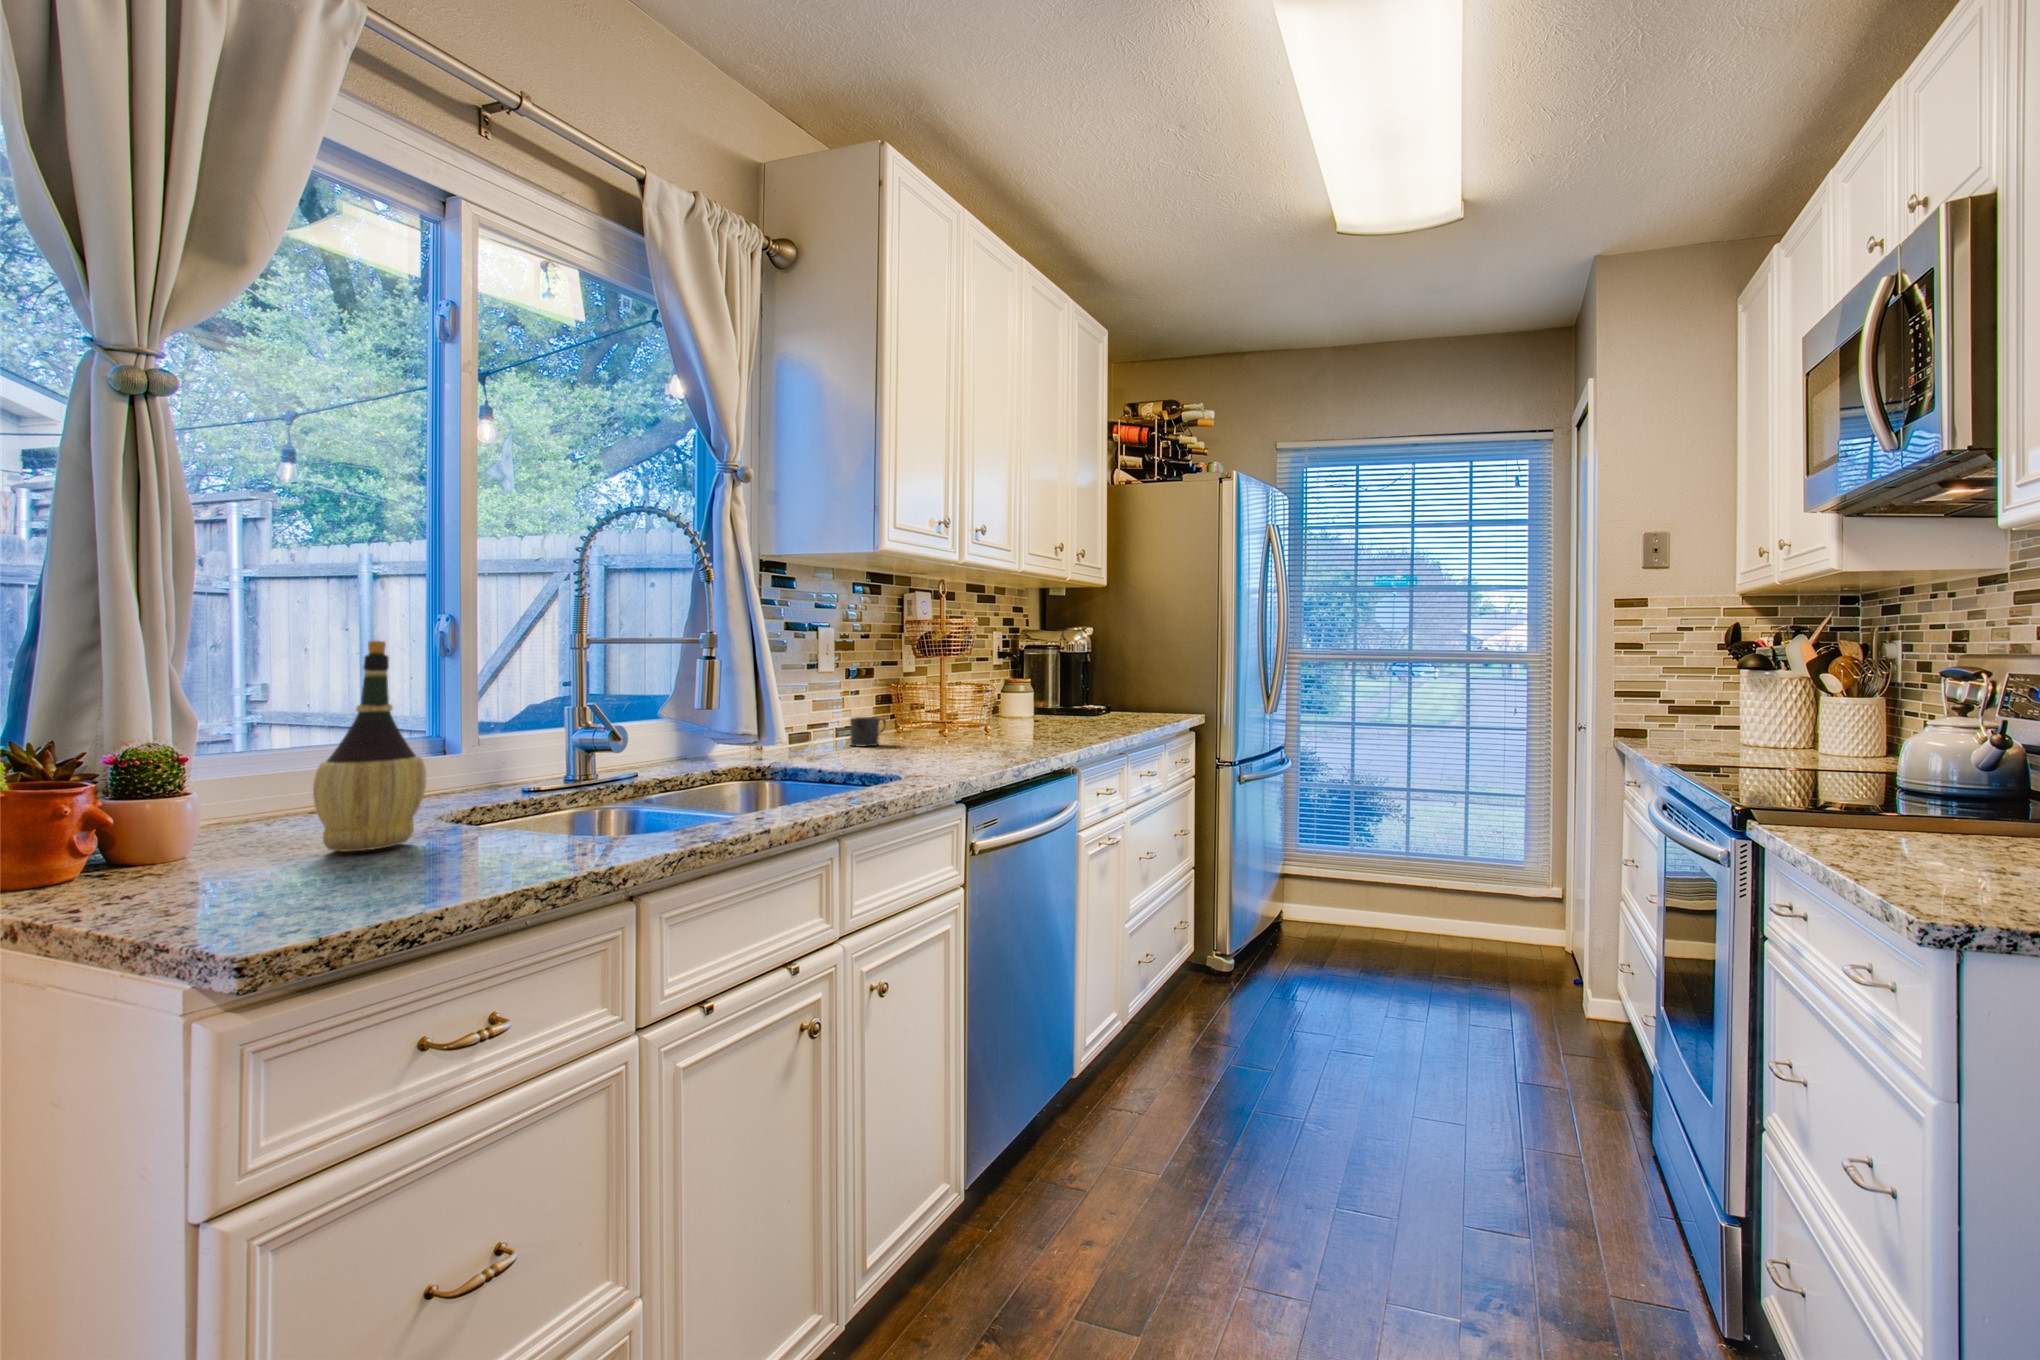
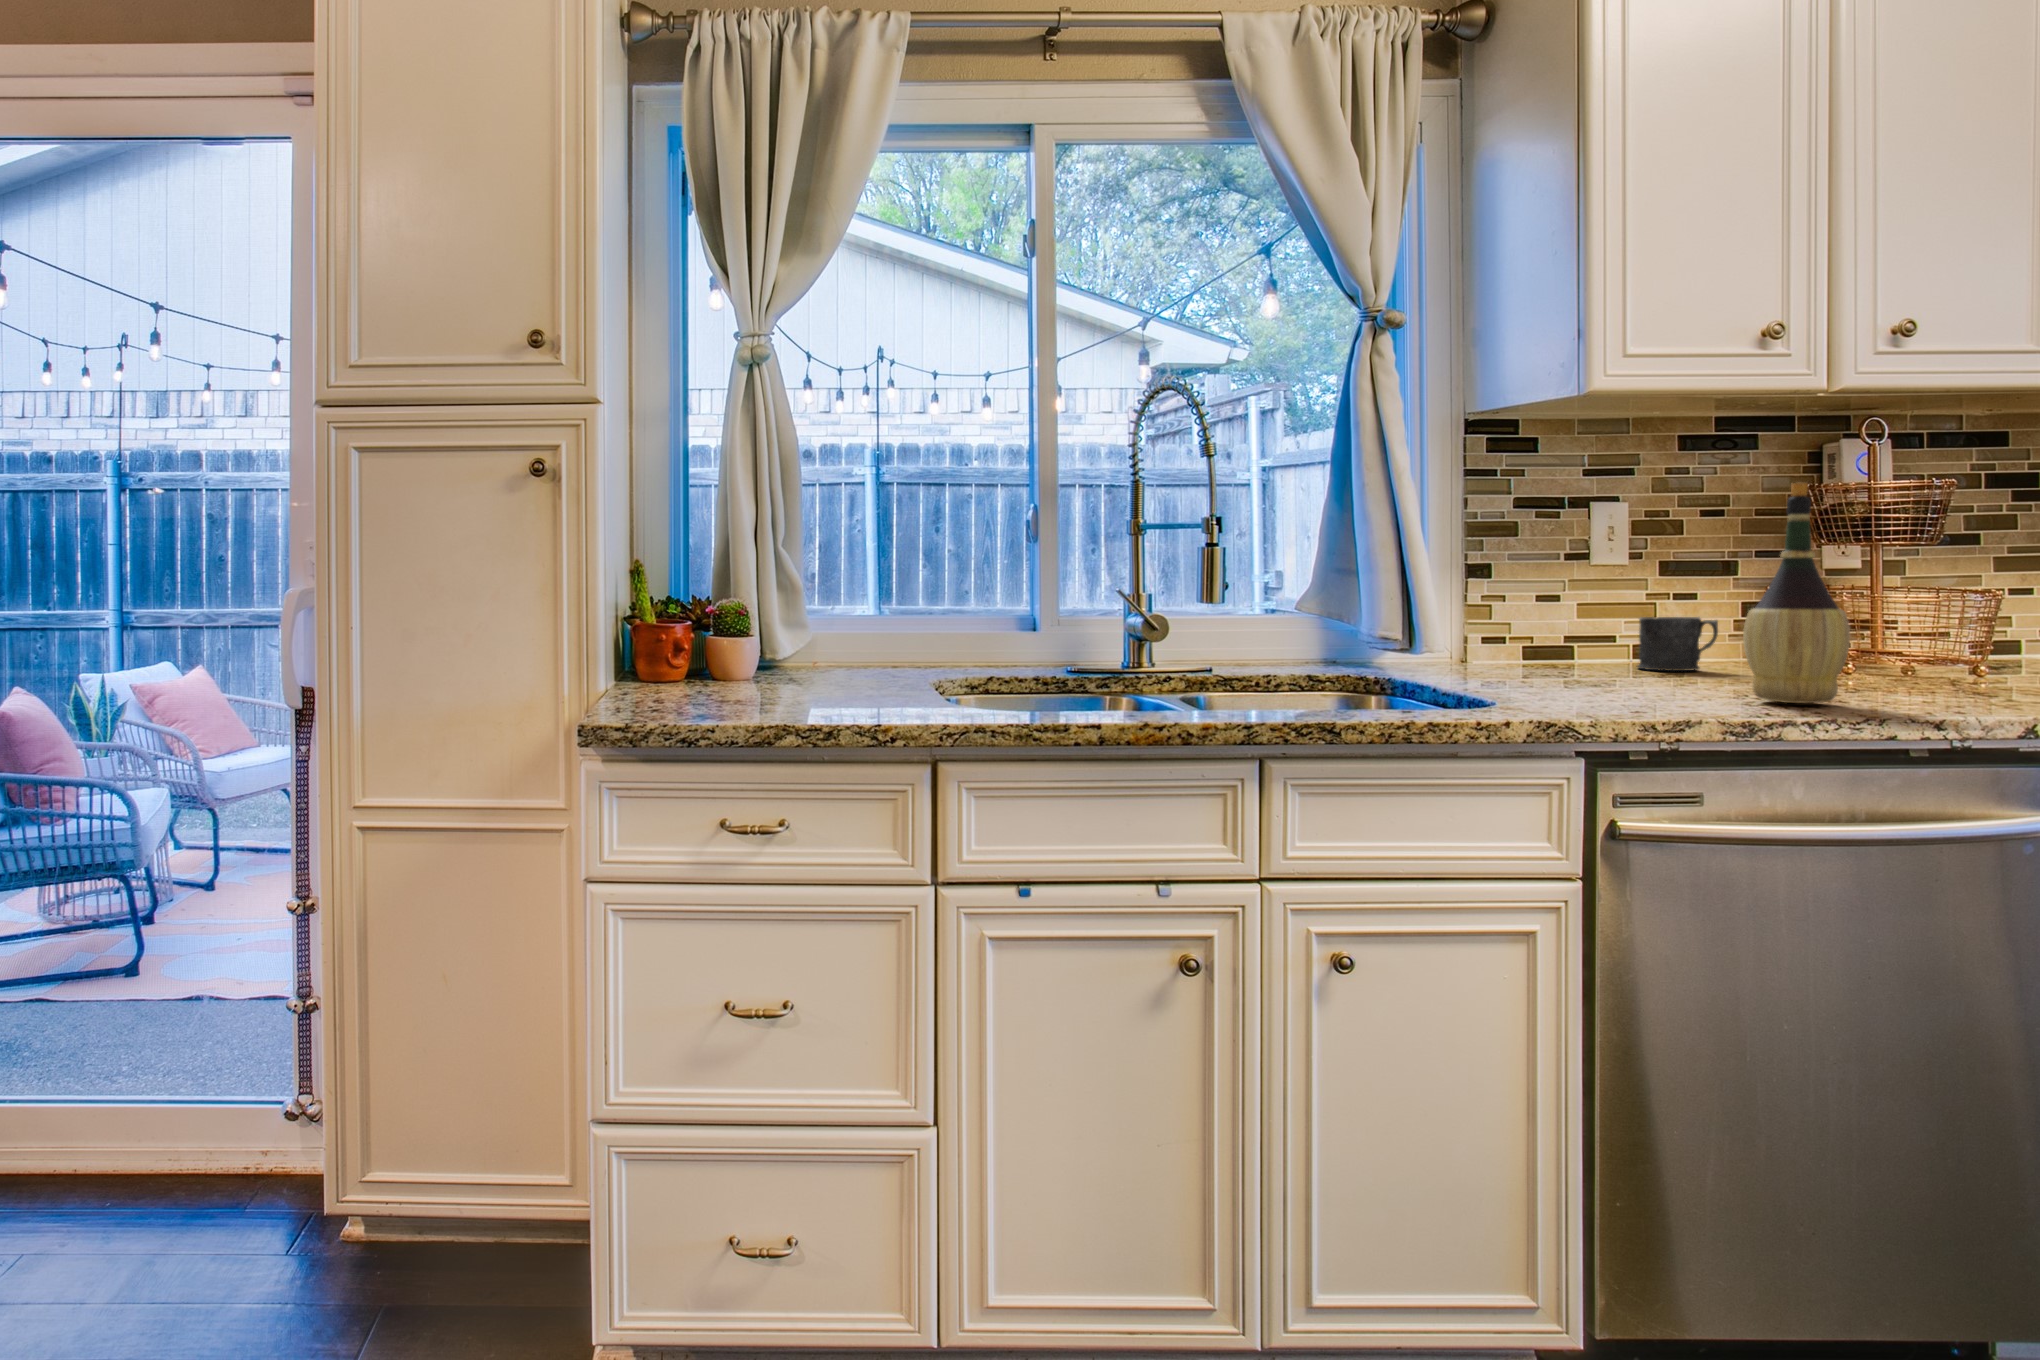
wine bottle: present [313,640,426,851] -> present [1743,482,1850,703]

